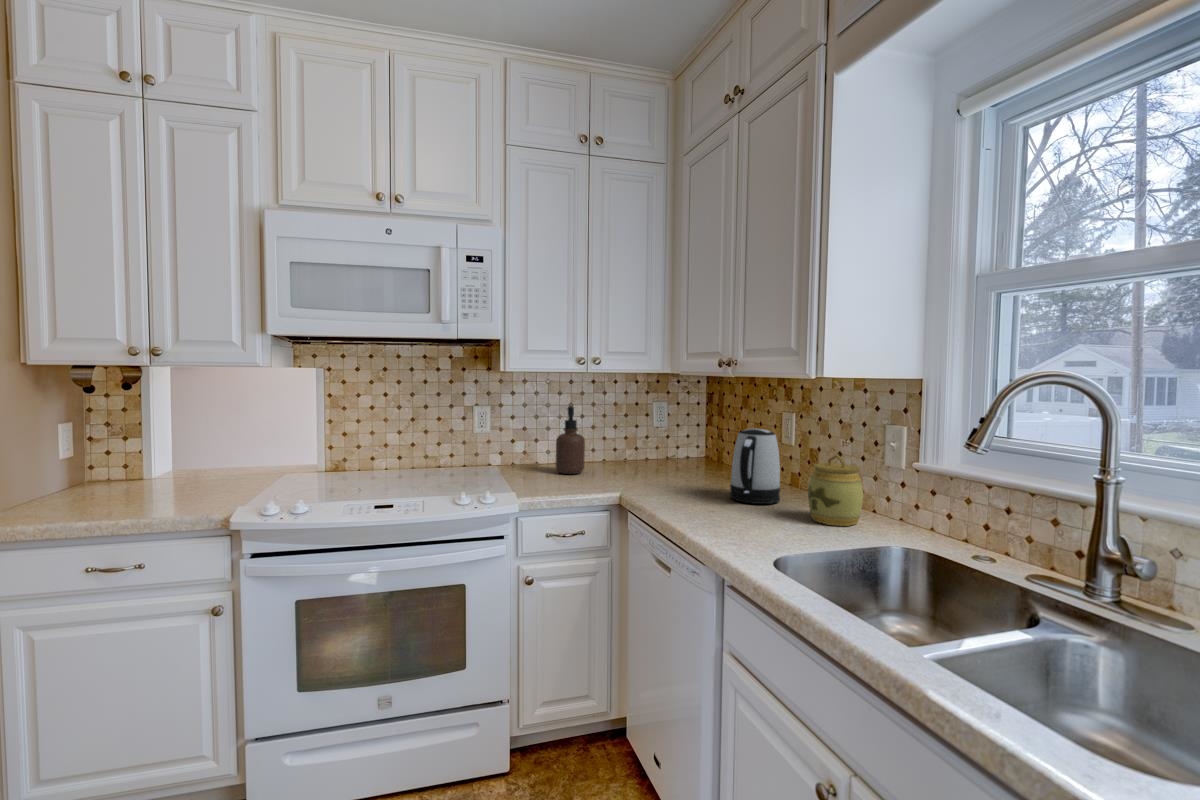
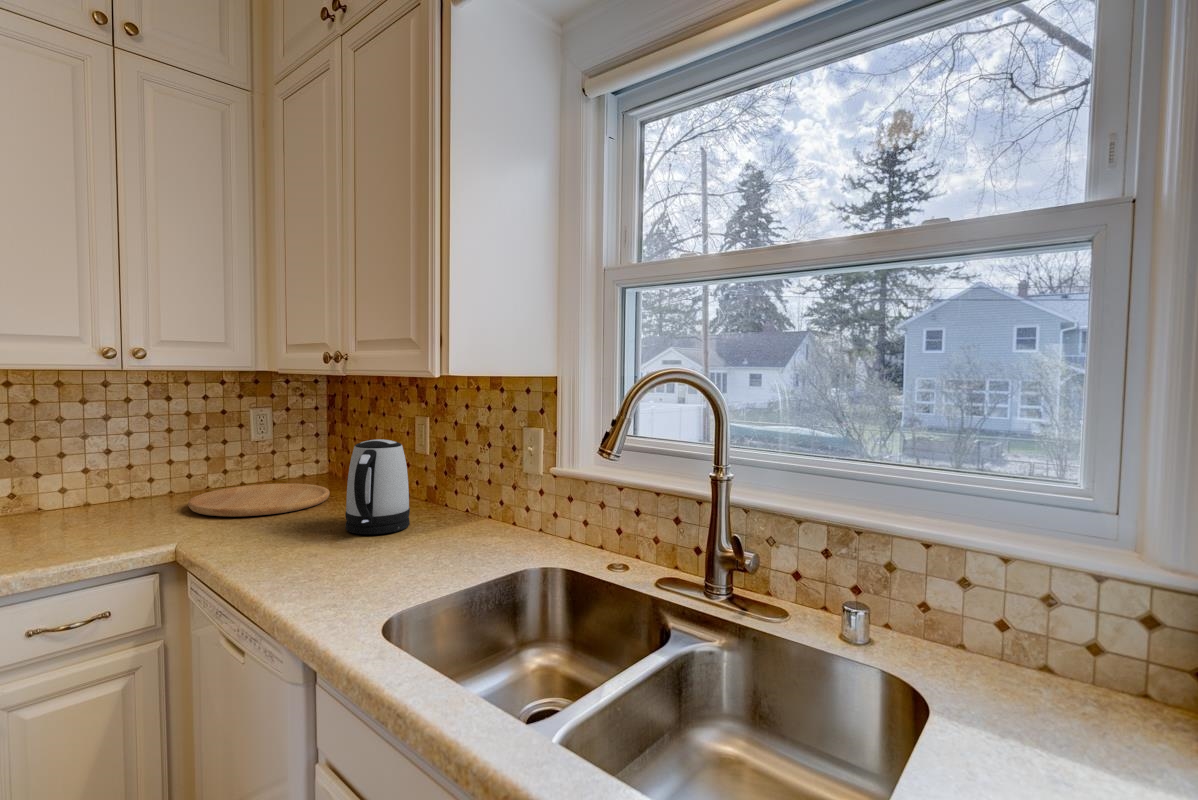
soap dispenser: present [556,406,585,474] -> none [66,421,124,524]
jar: present [808,455,863,526] -> none [439,466,501,551]
cutting board: none [620,460,712,481] -> present [188,483,330,517]

